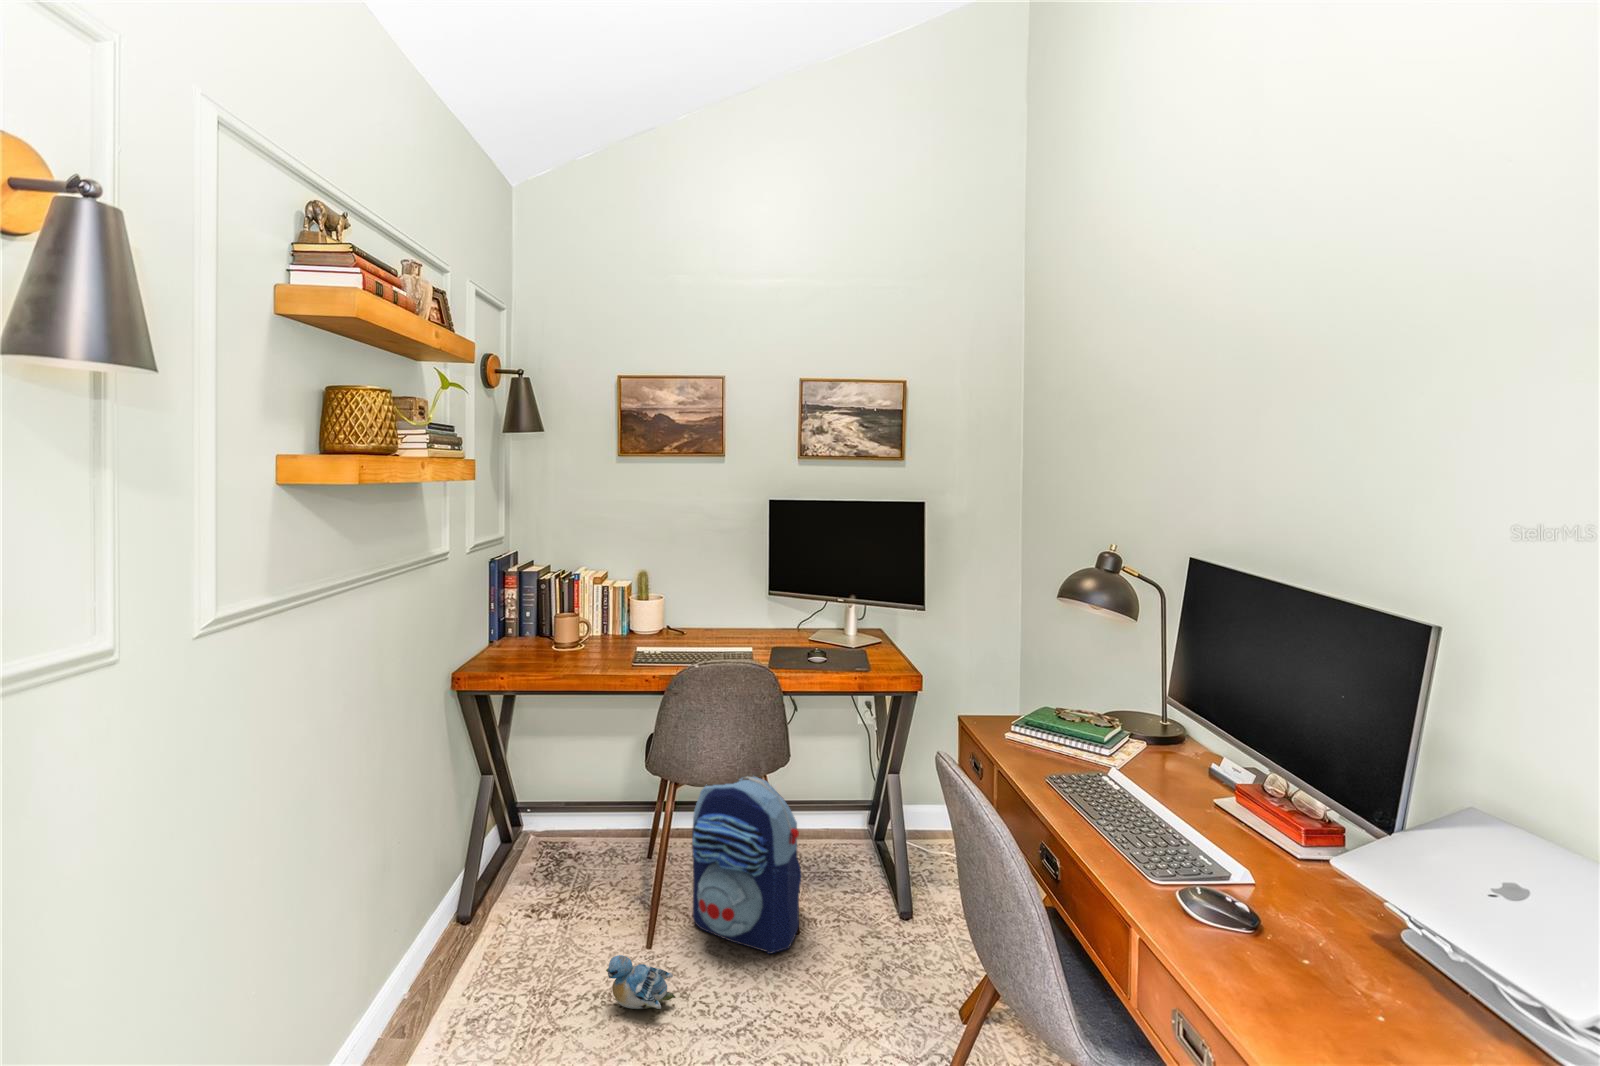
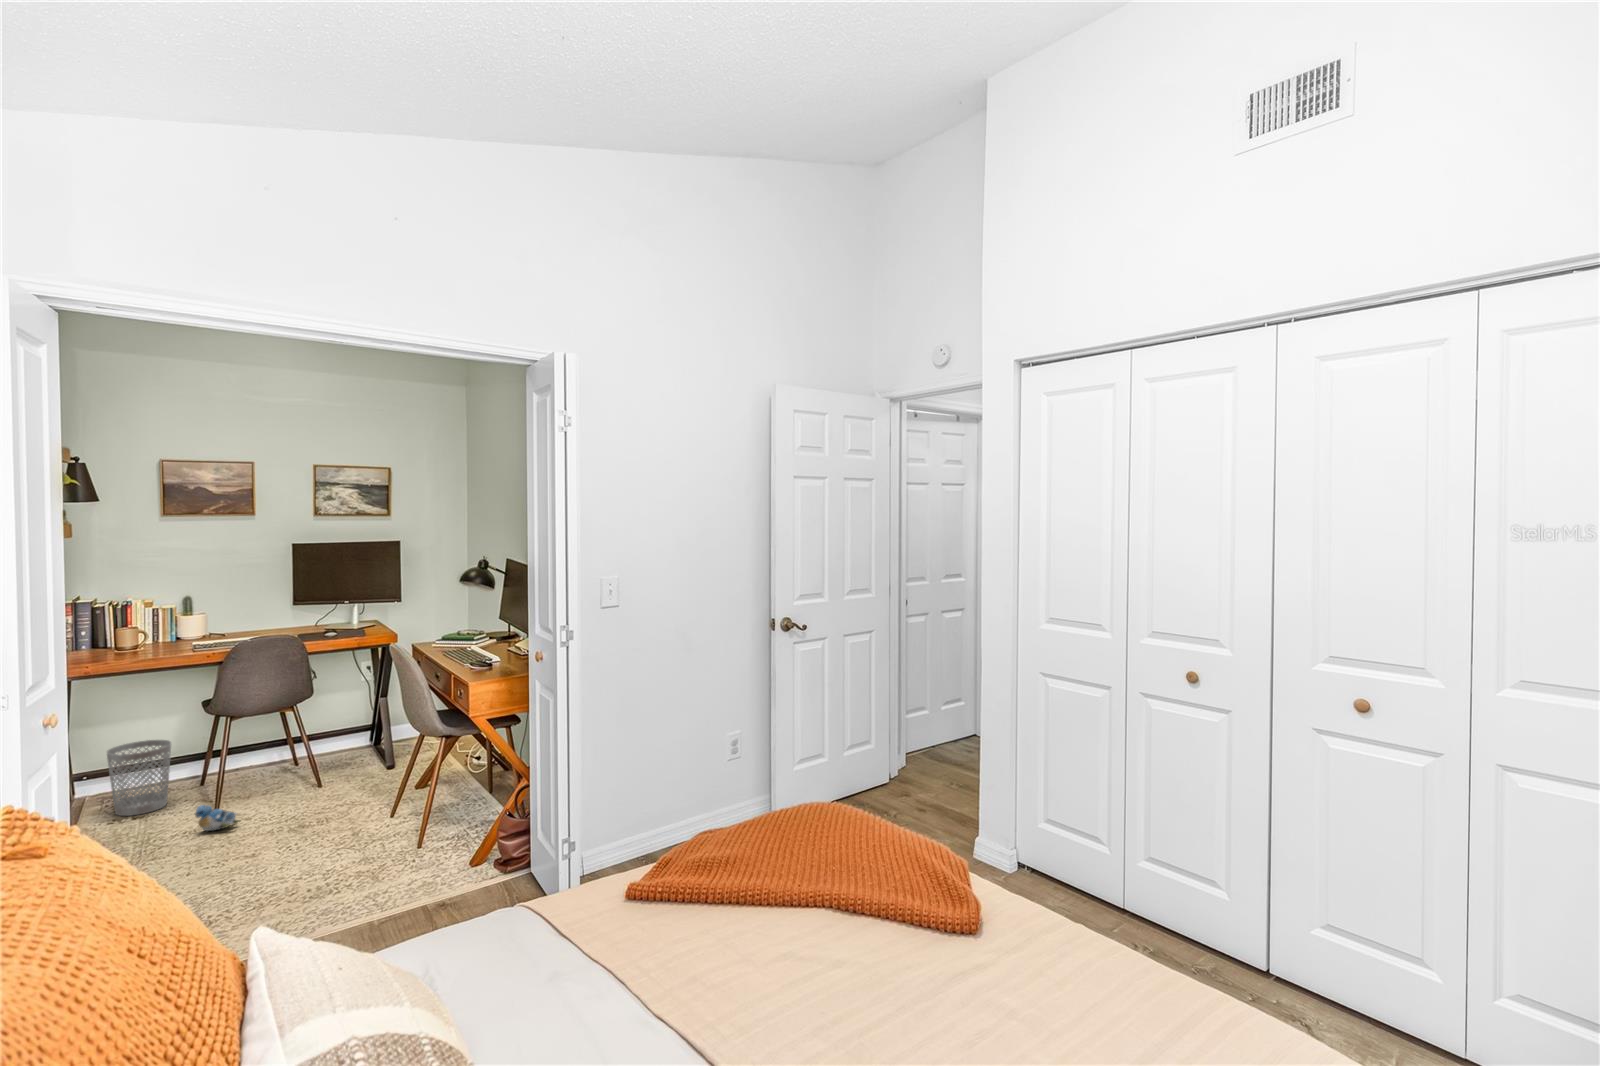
backpack: present [692,777,802,954] -> none [242,709,319,804]
wastebasket: none [527,783,608,908] -> present [107,740,171,816]

